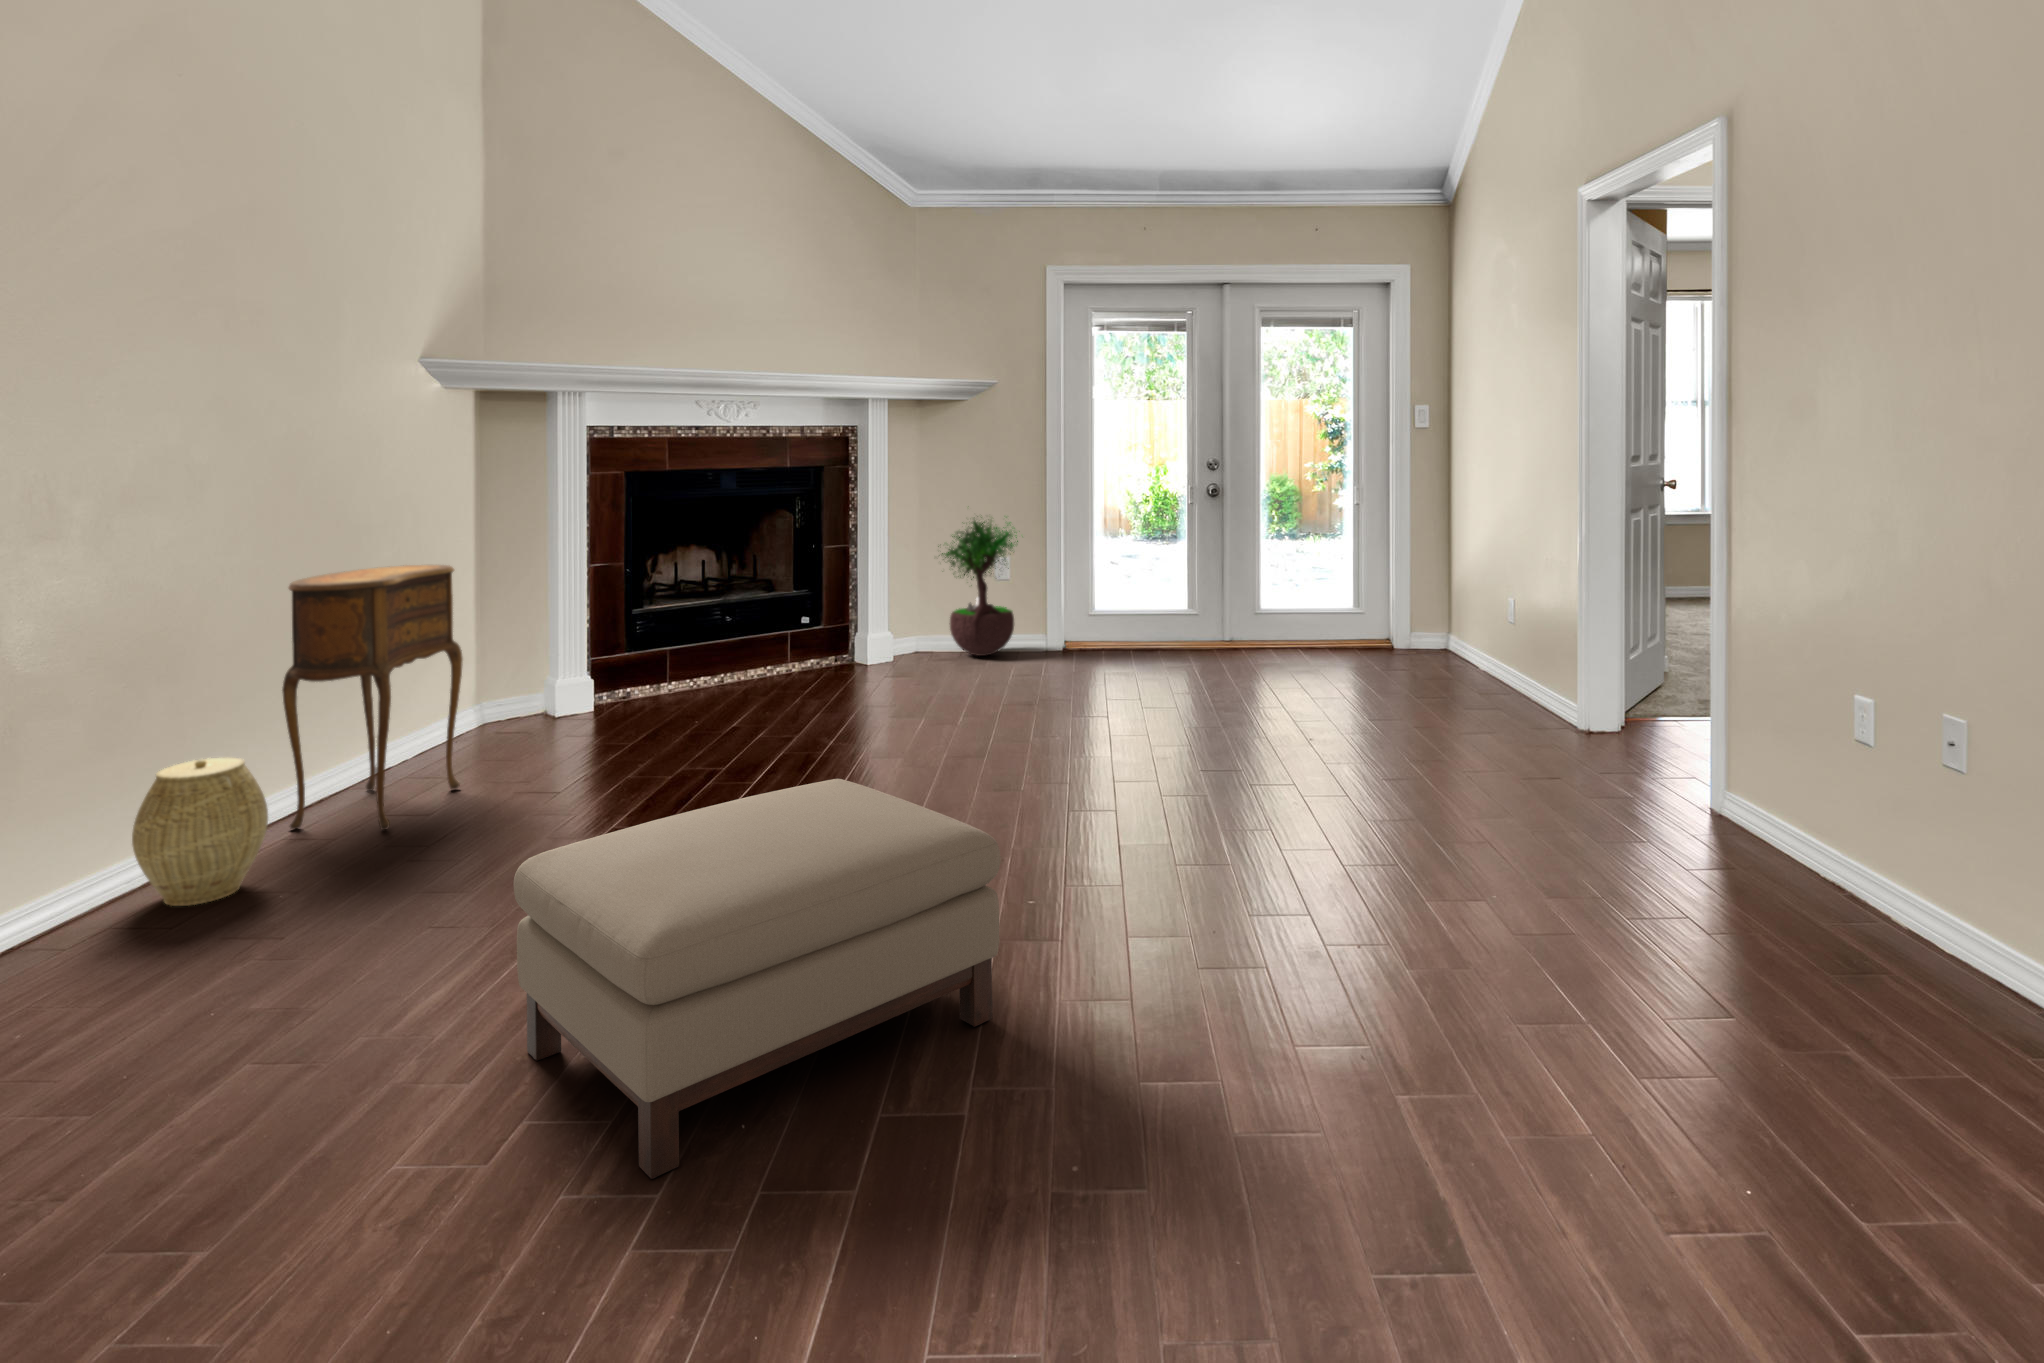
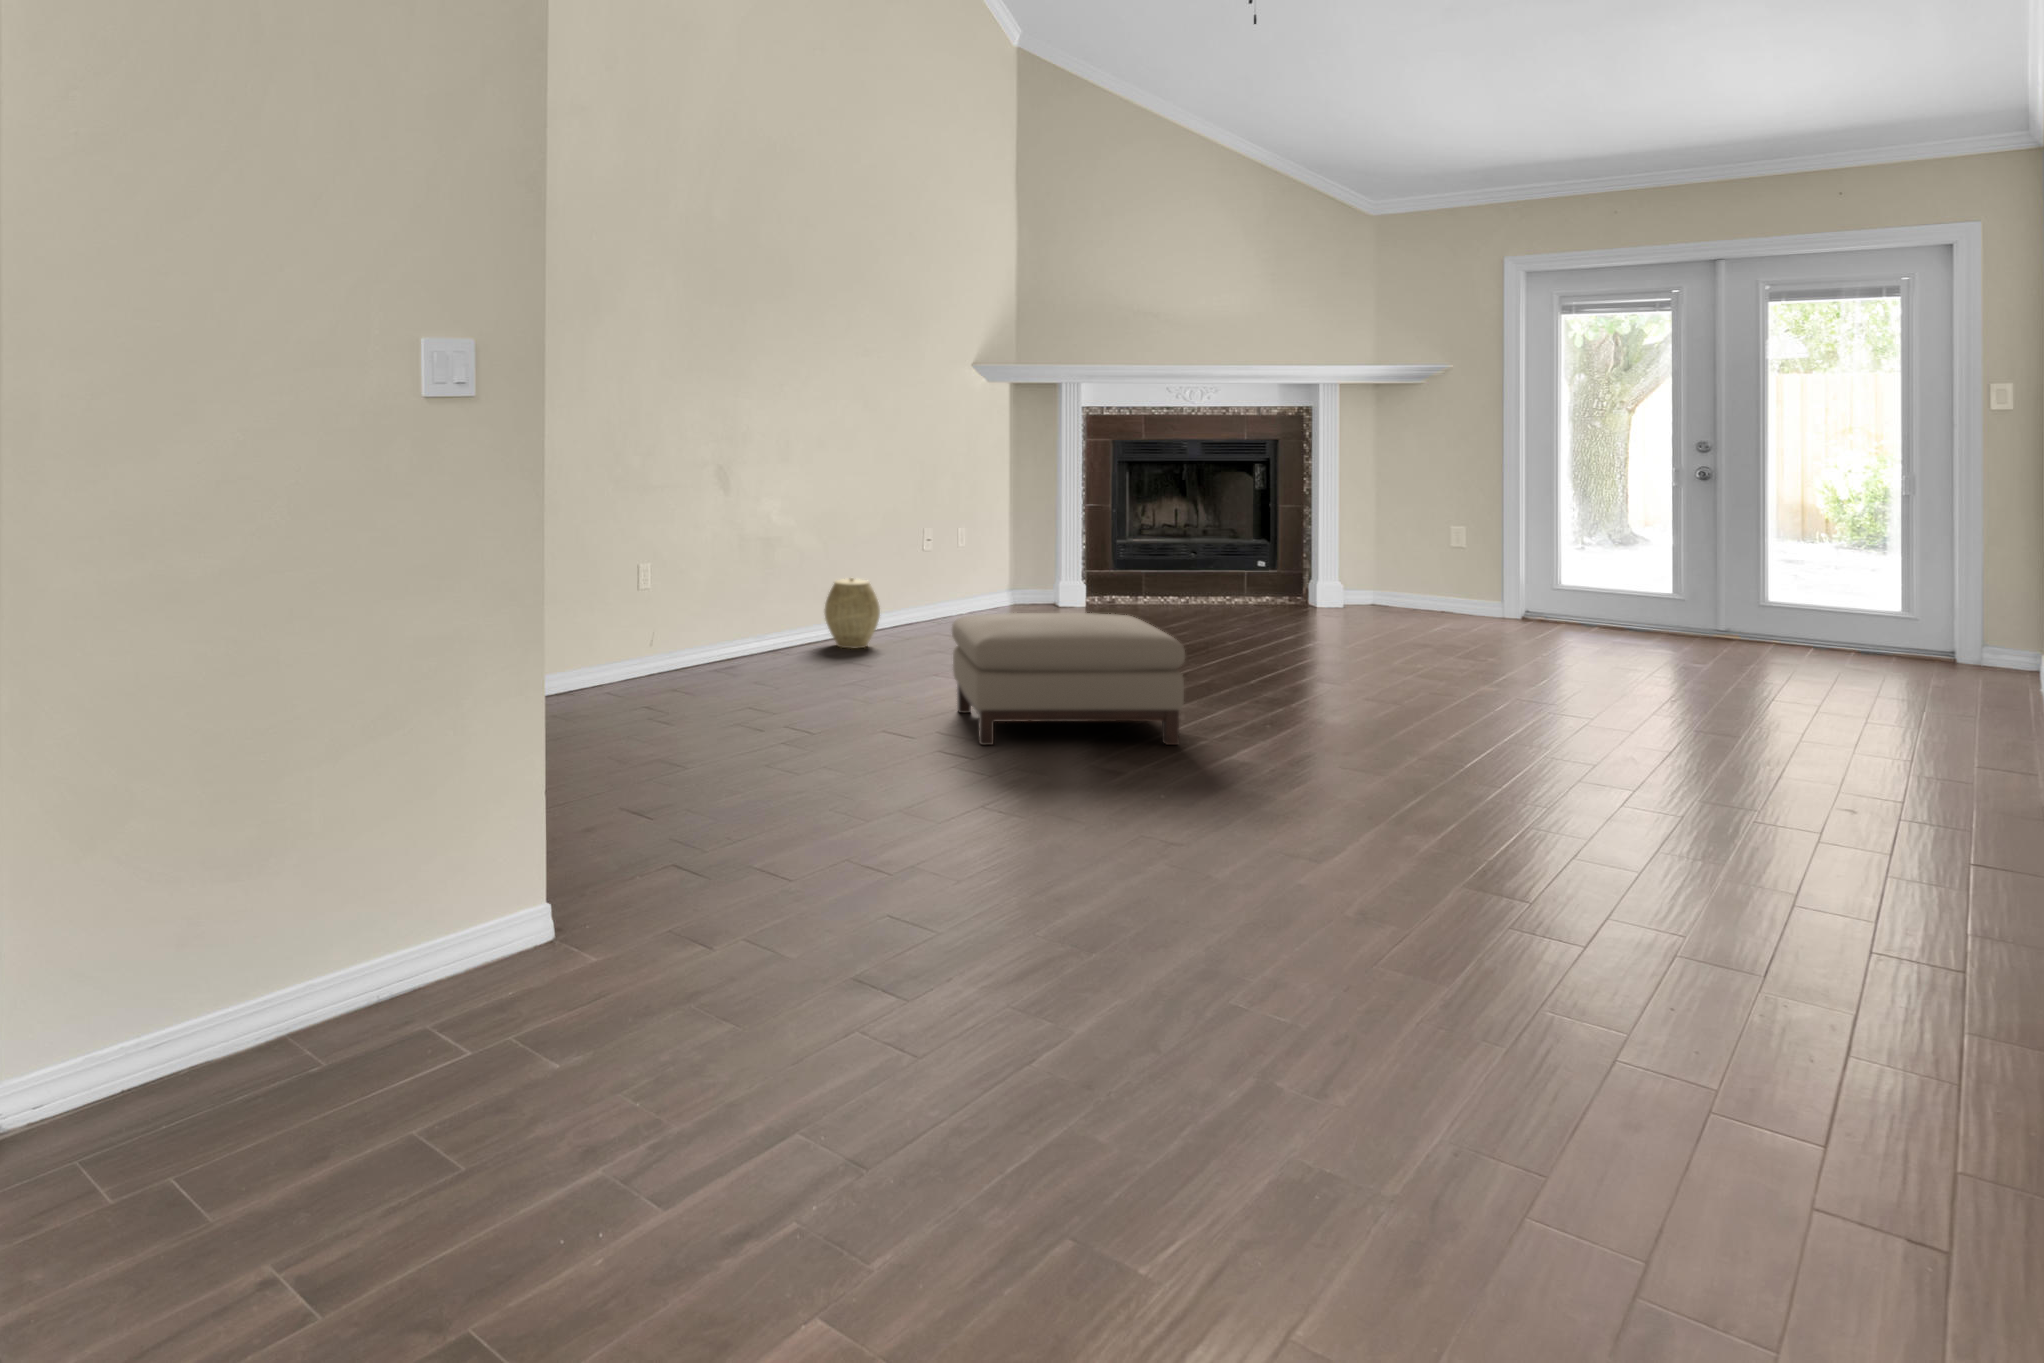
potted tree: present [938,517,1018,656] -> none [1380,478,1469,614]
side table: present [282,565,463,830] -> none [893,492,986,638]

